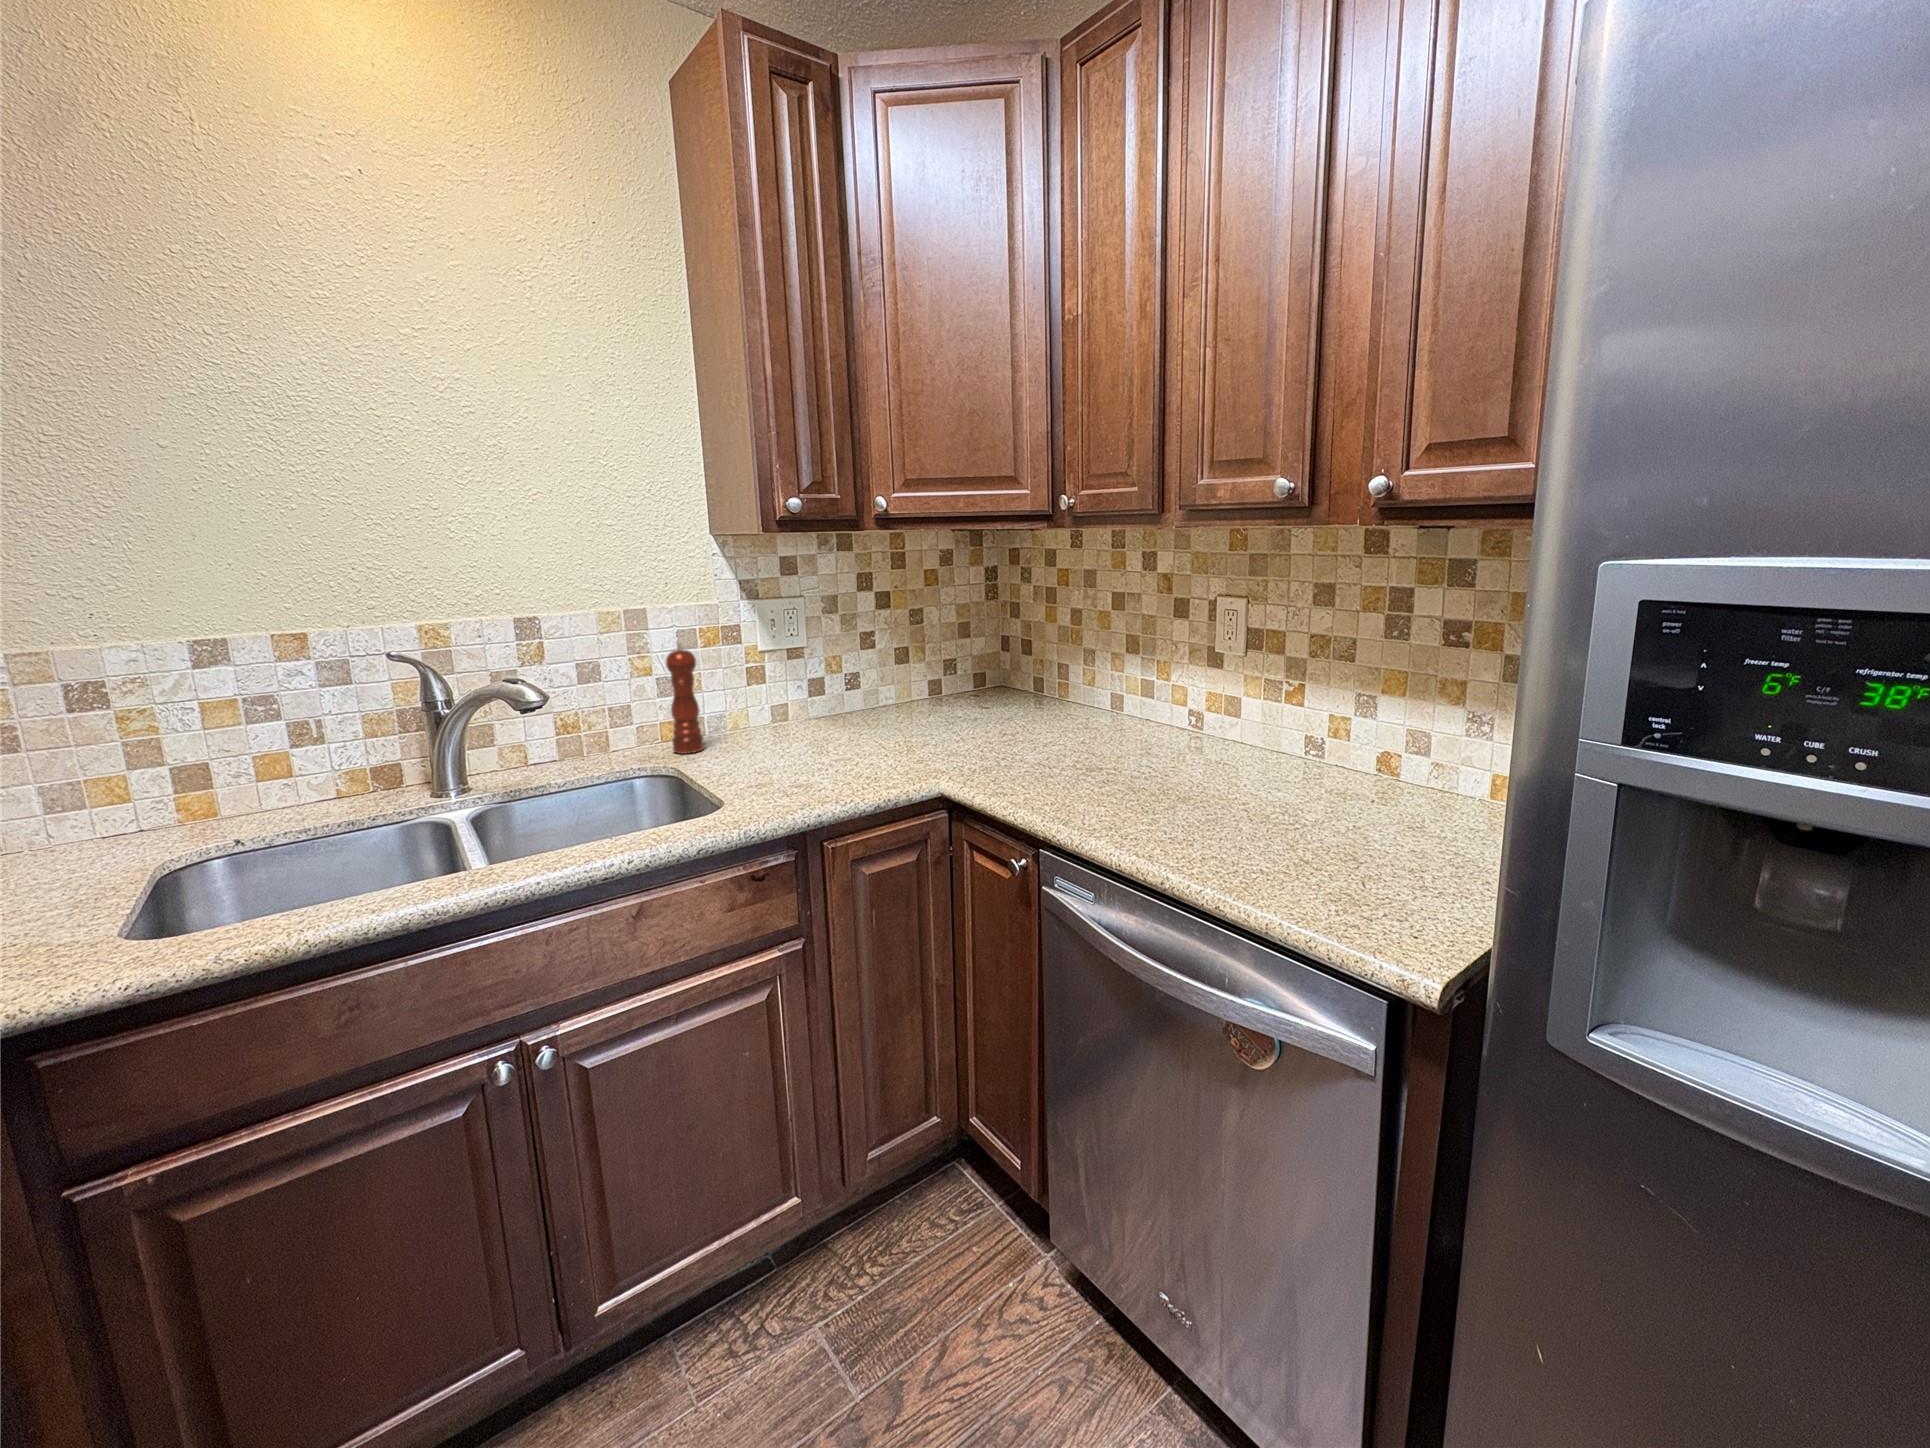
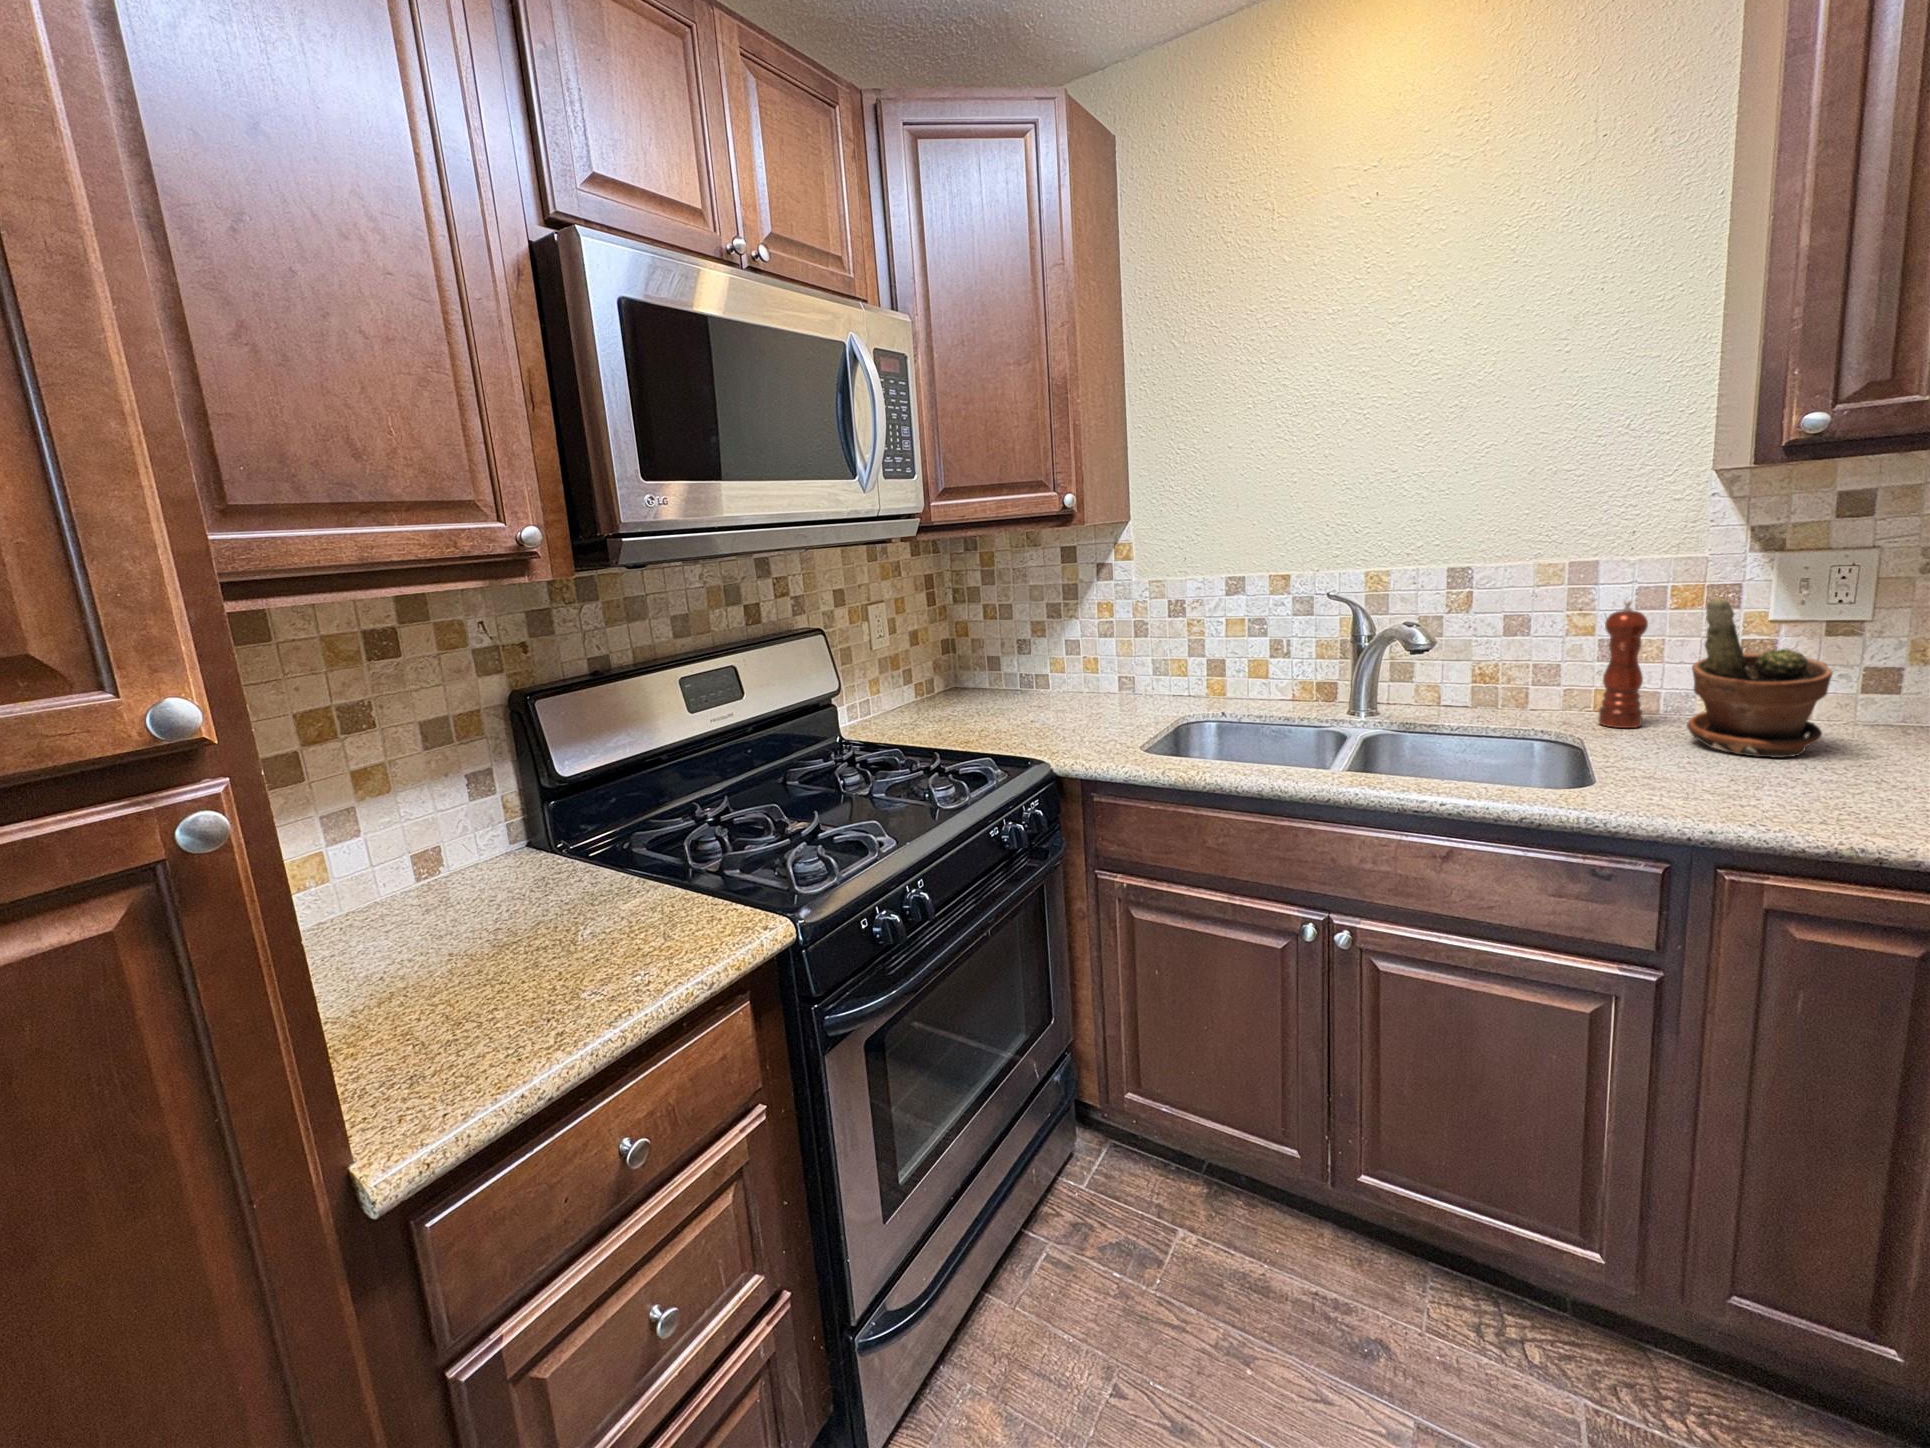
potted plant: none [738,634,816,756] -> present [1687,597,1832,757]

